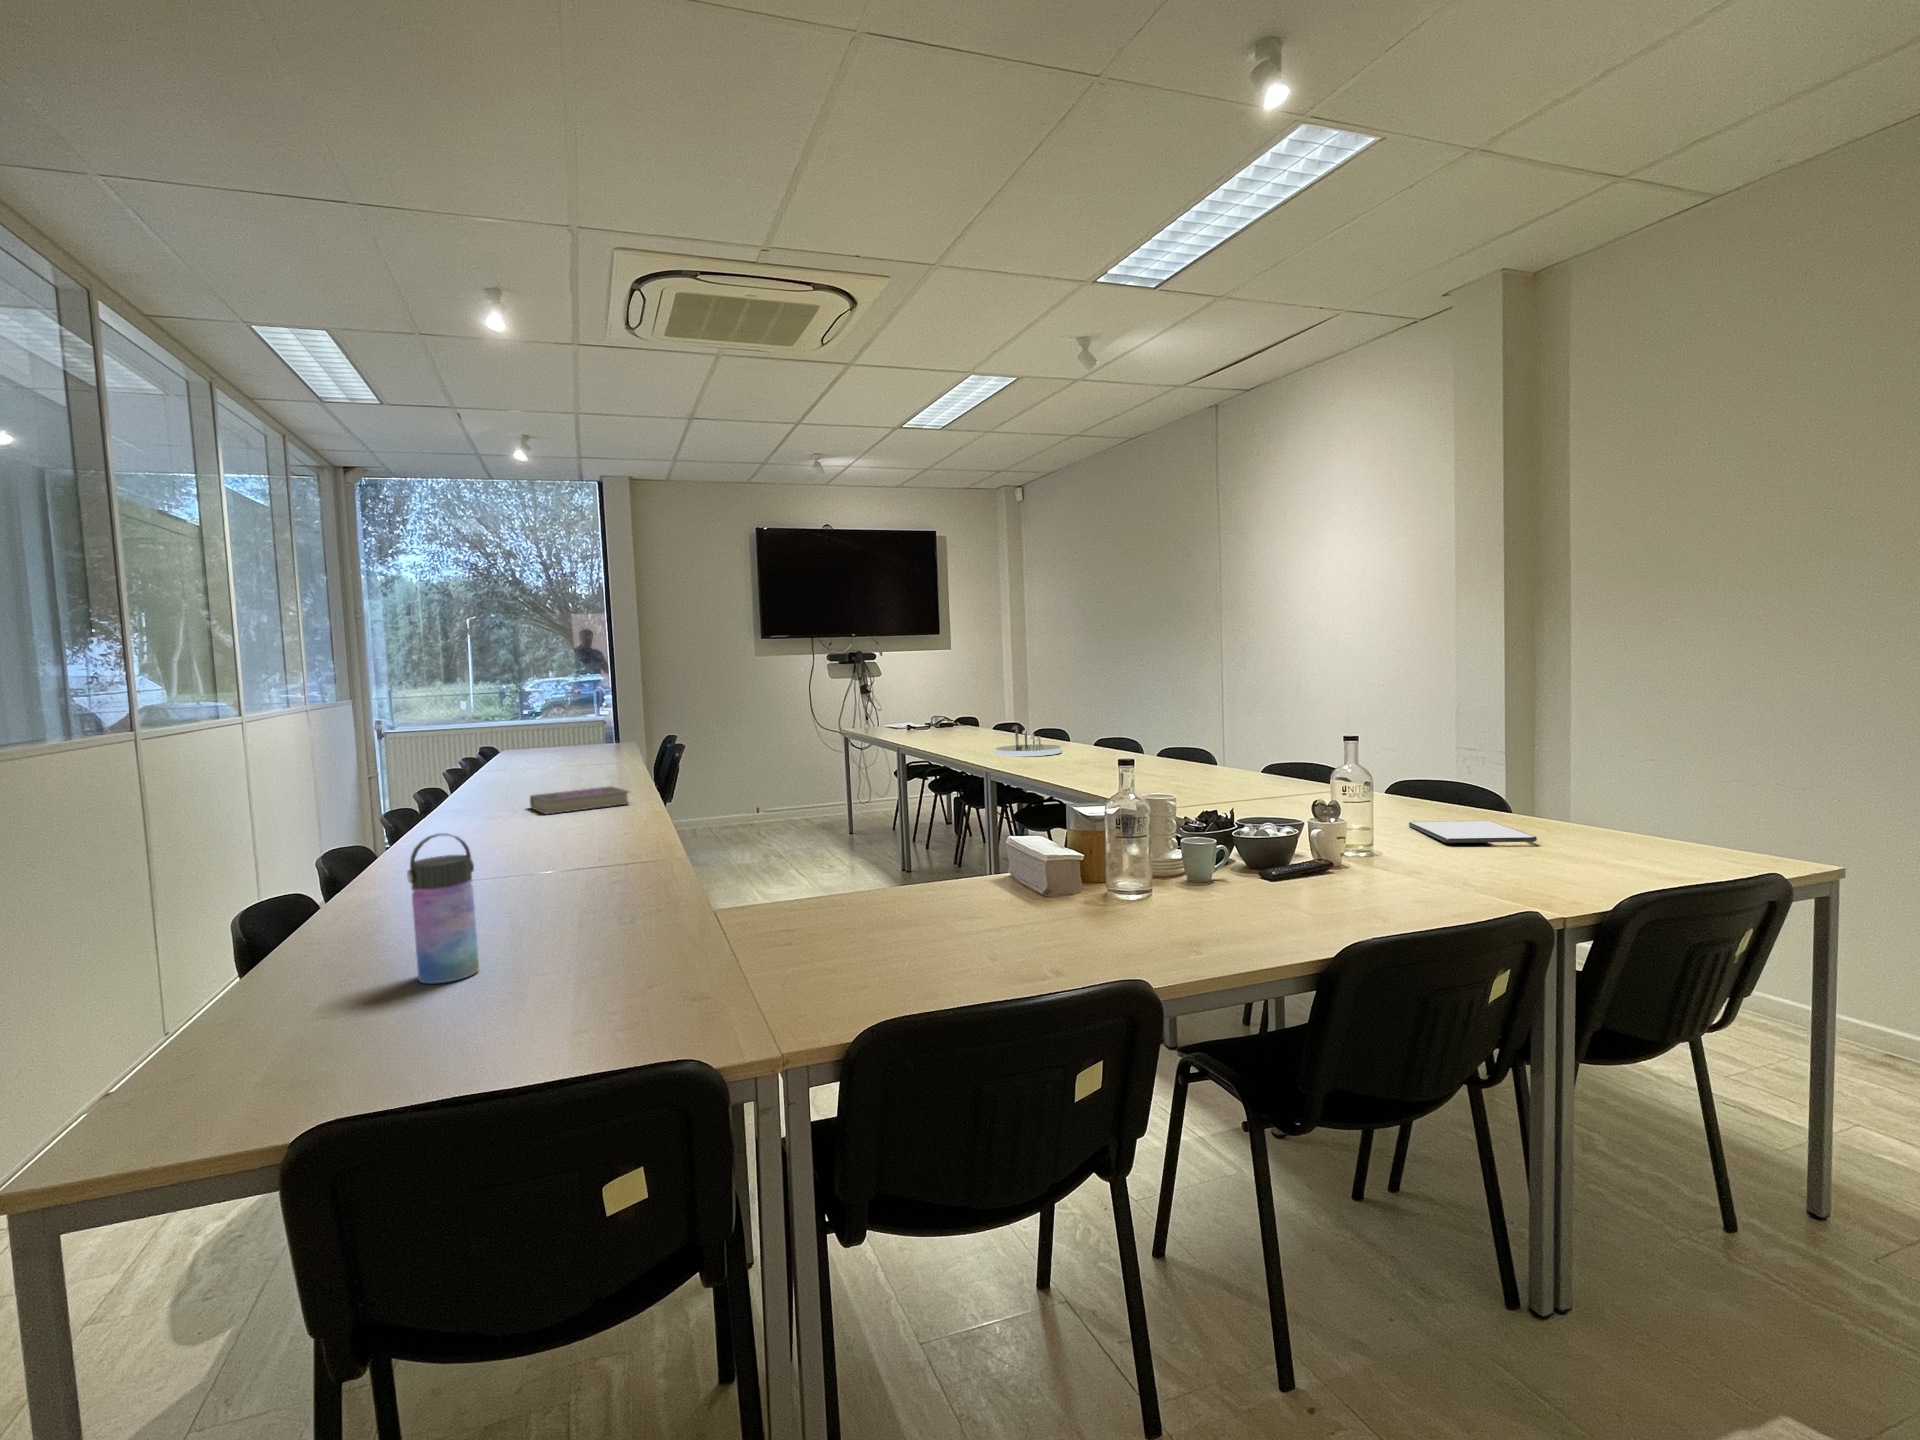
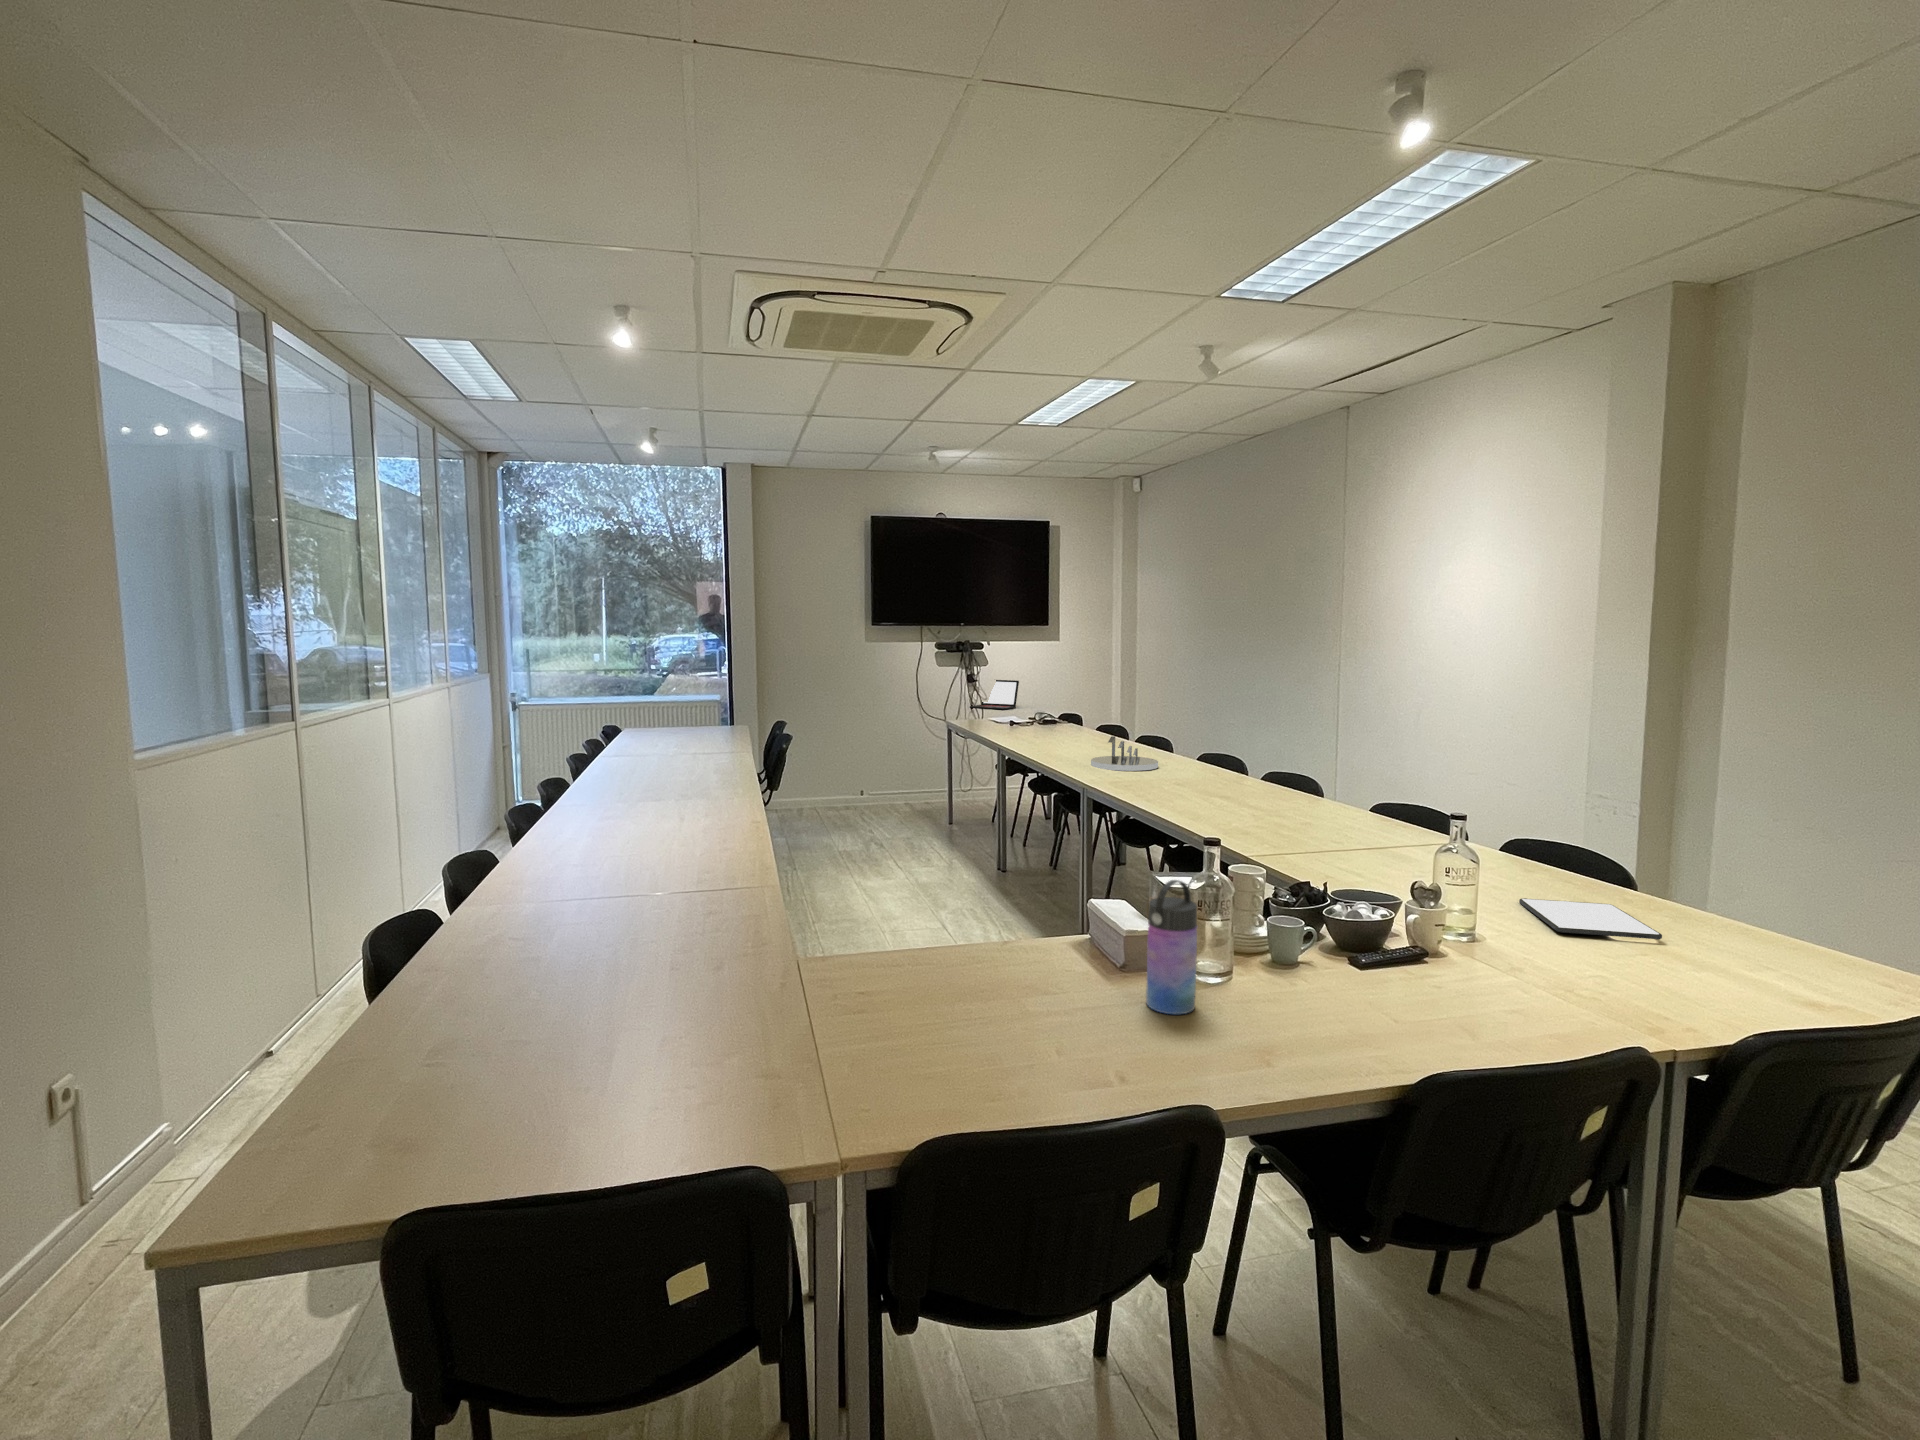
laptop: none [868,690,917,719] -> present [970,680,1019,710]
book: present [530,786,629,814] -> none [639,786,730,814]
water bottle: present [407,833,479,983] -> present [1146,880,1197,1014]

